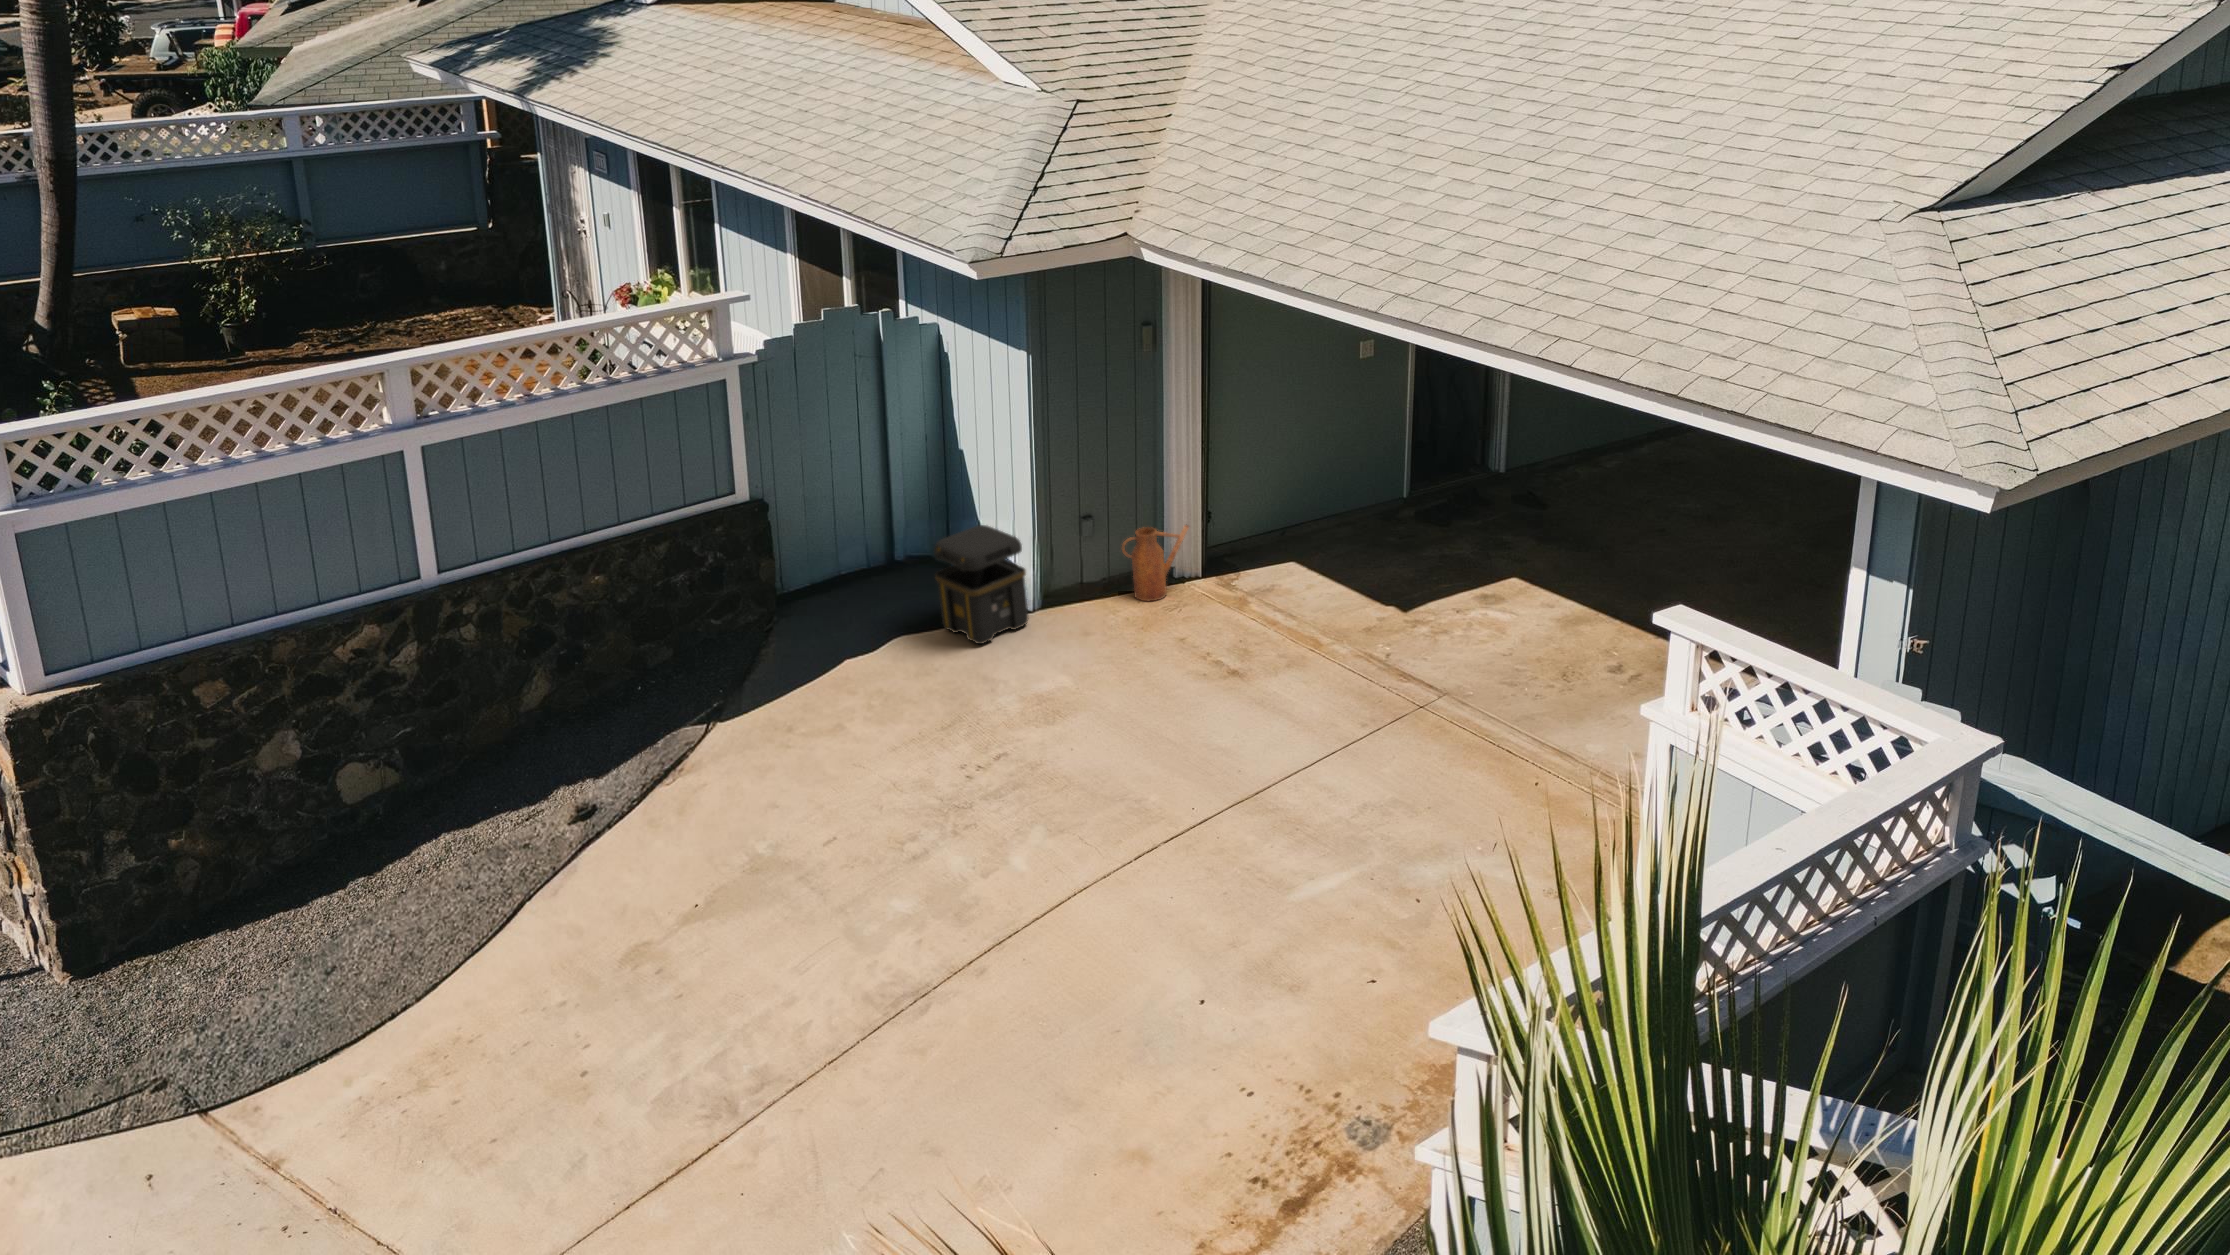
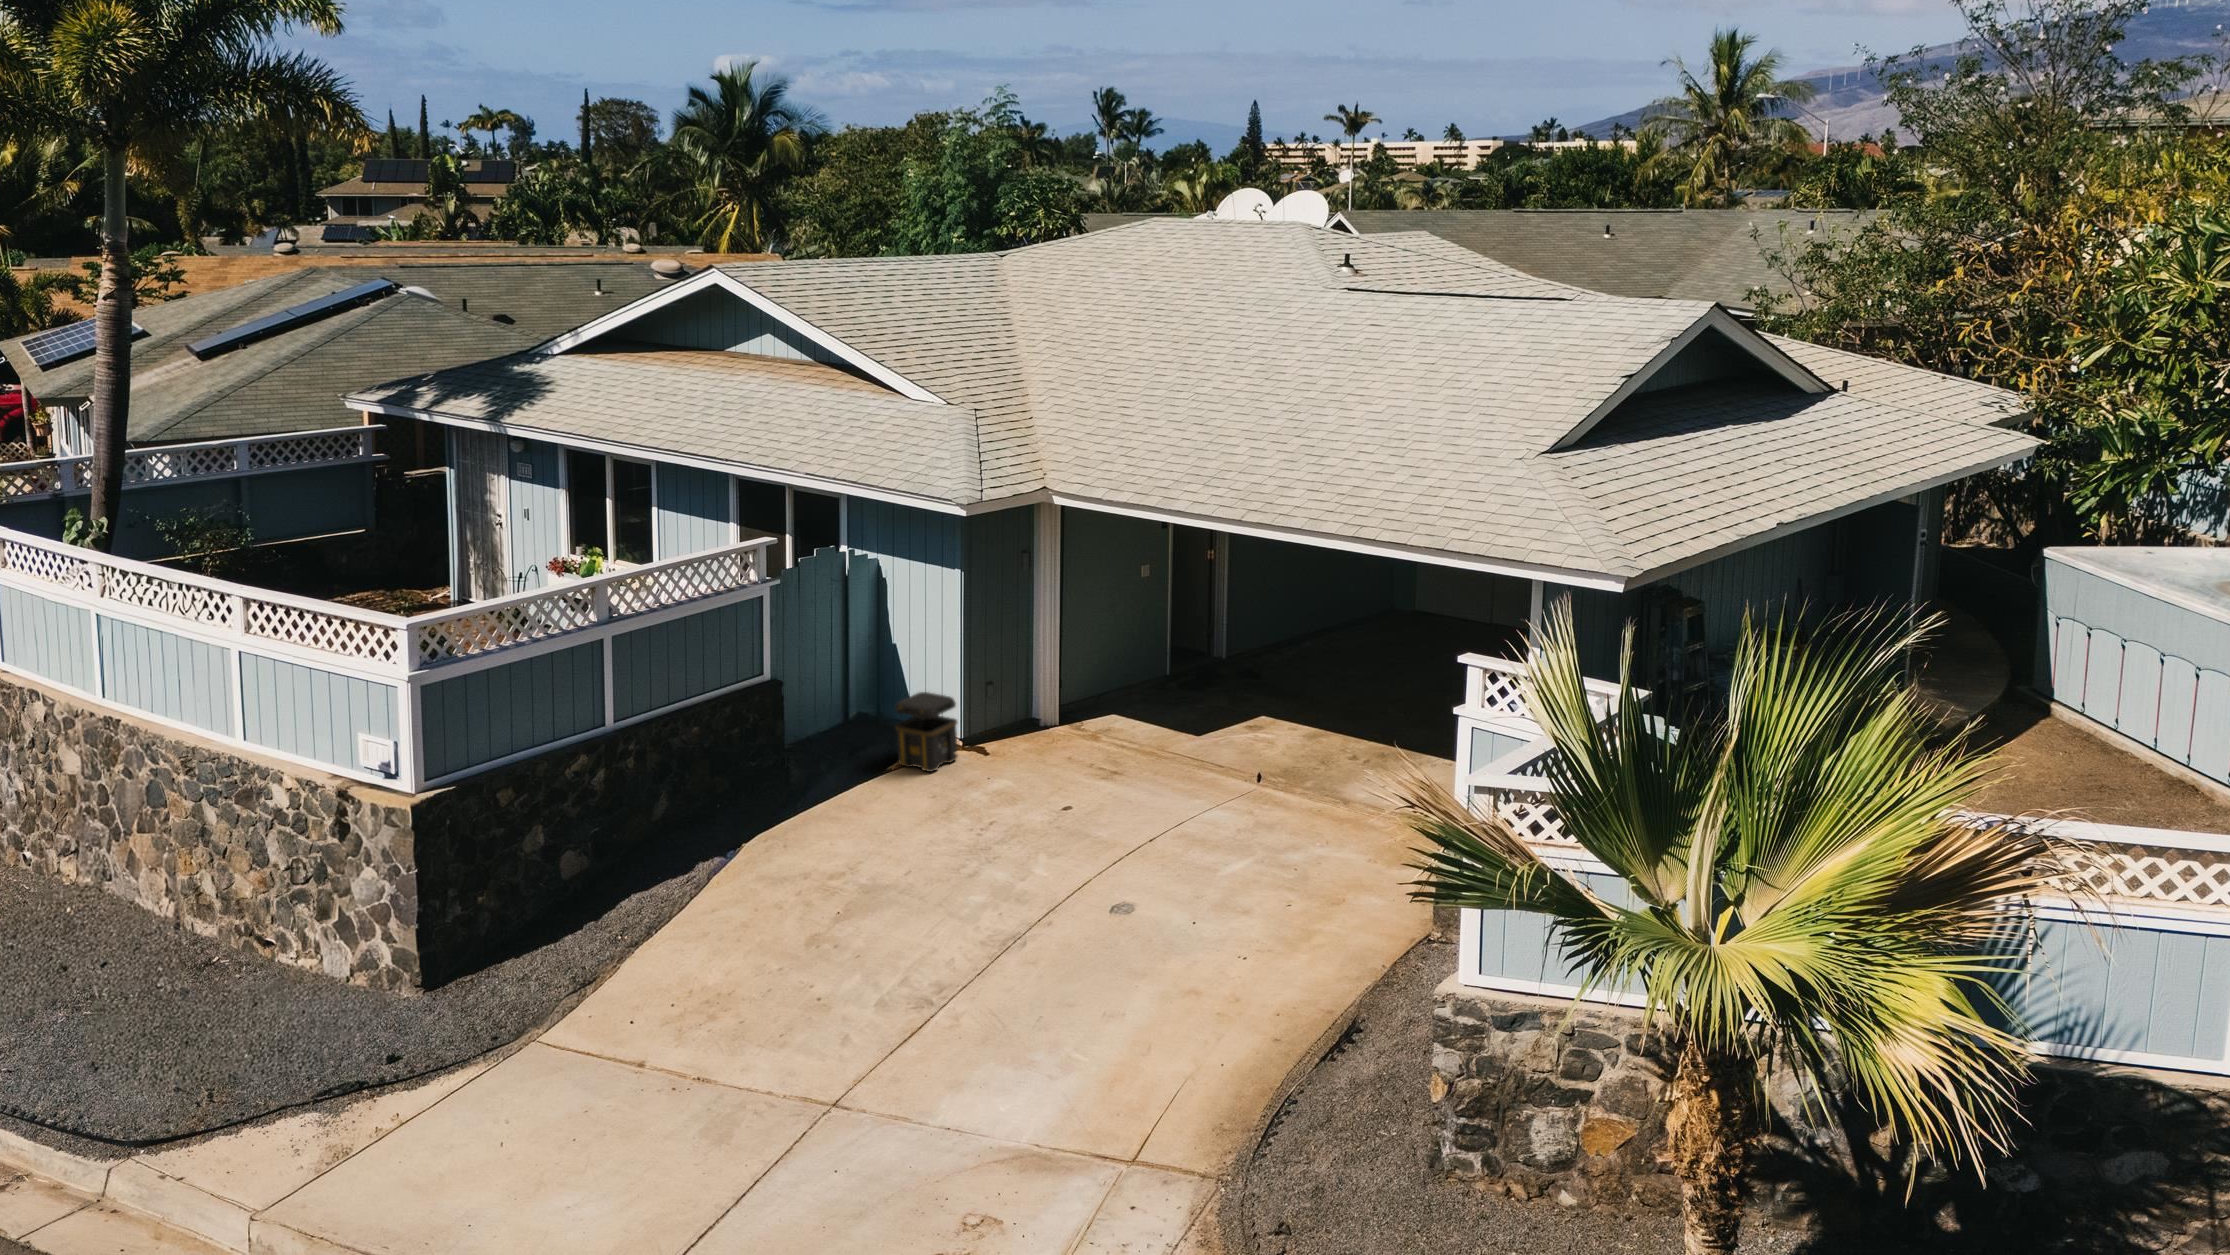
watering can: present [1122,525,1189,601] -> none [1014,688,1058,742]

